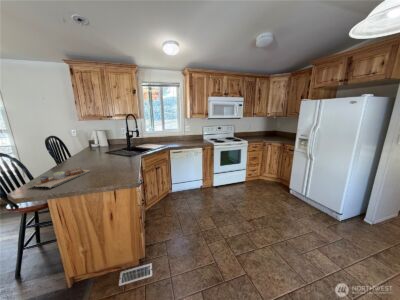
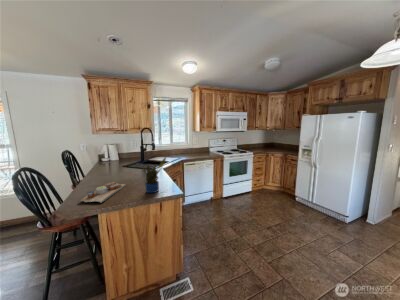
potted plant: none [99,143,124,180] -> present [144,158,166,193]

